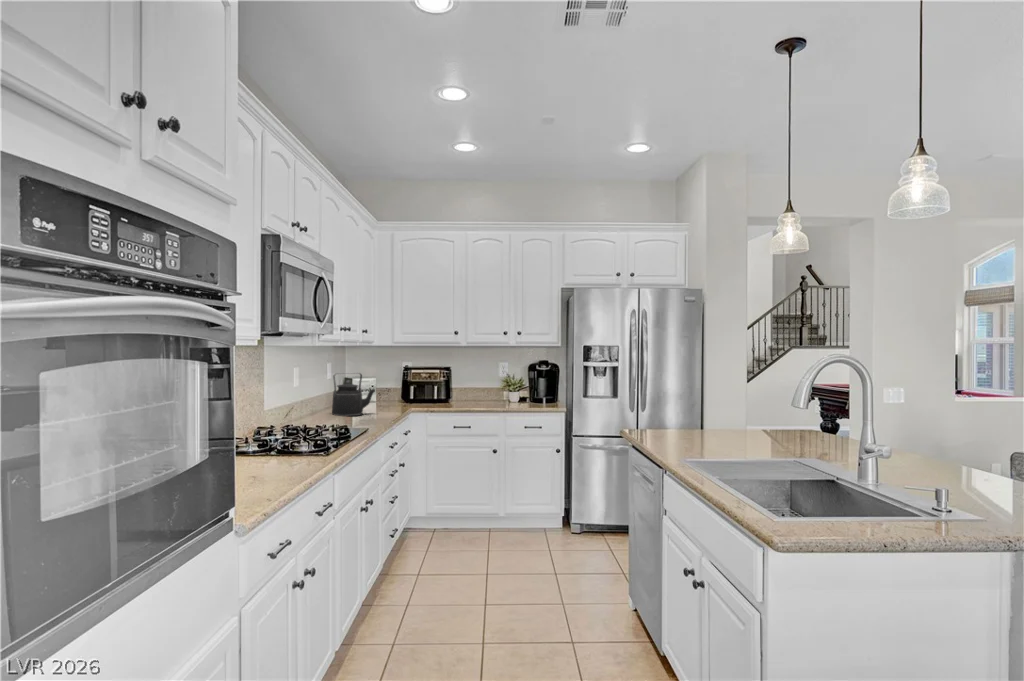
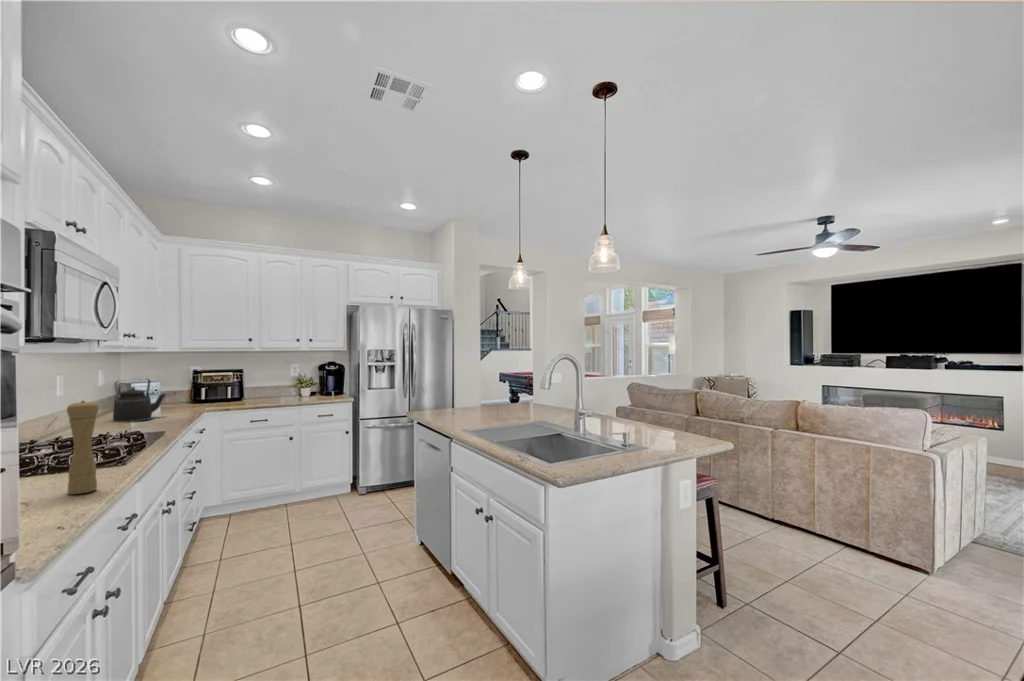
pepper mill: none [277,390,299,475] -> present [67,401,99,494]

